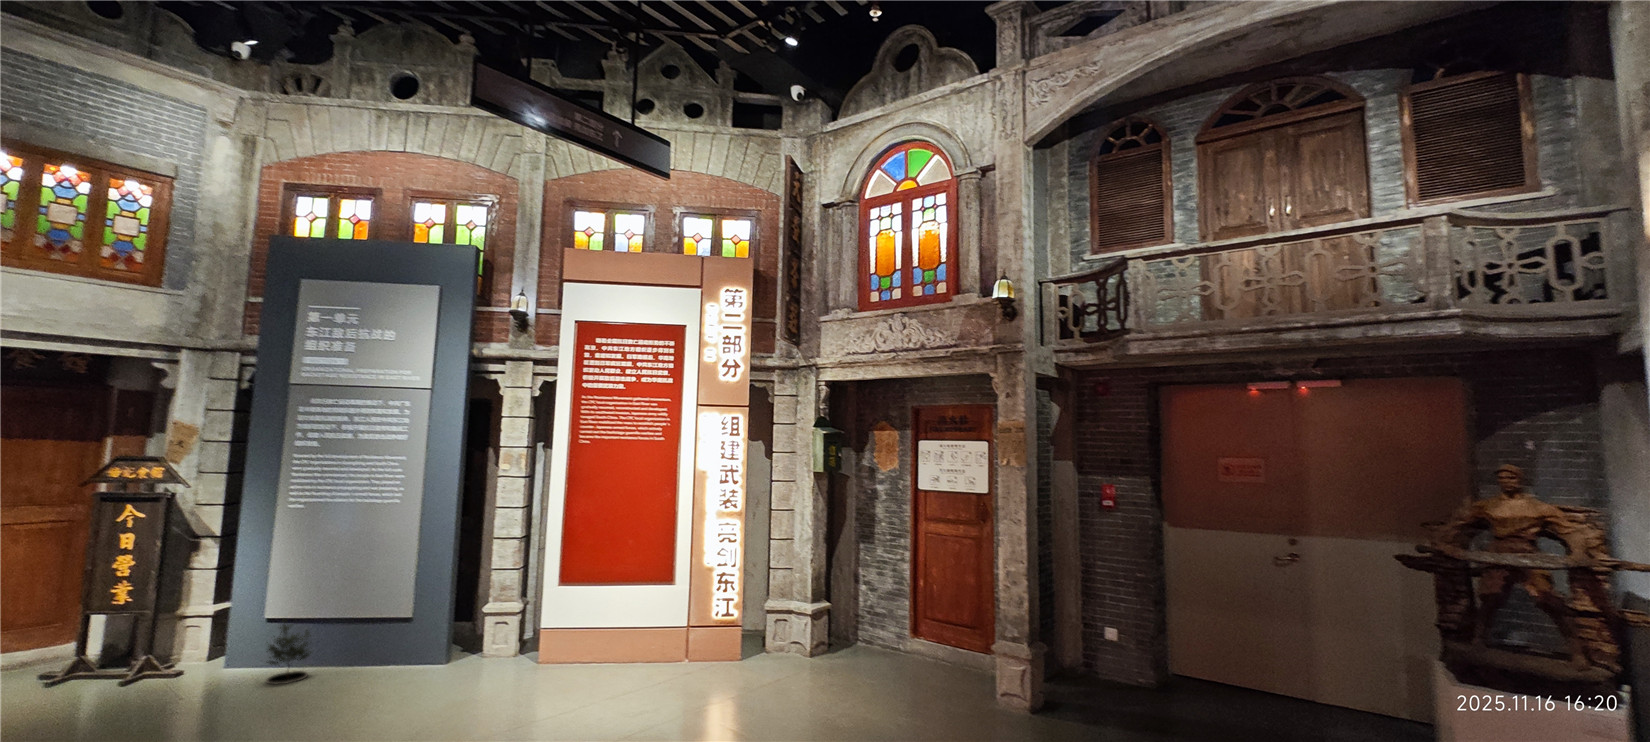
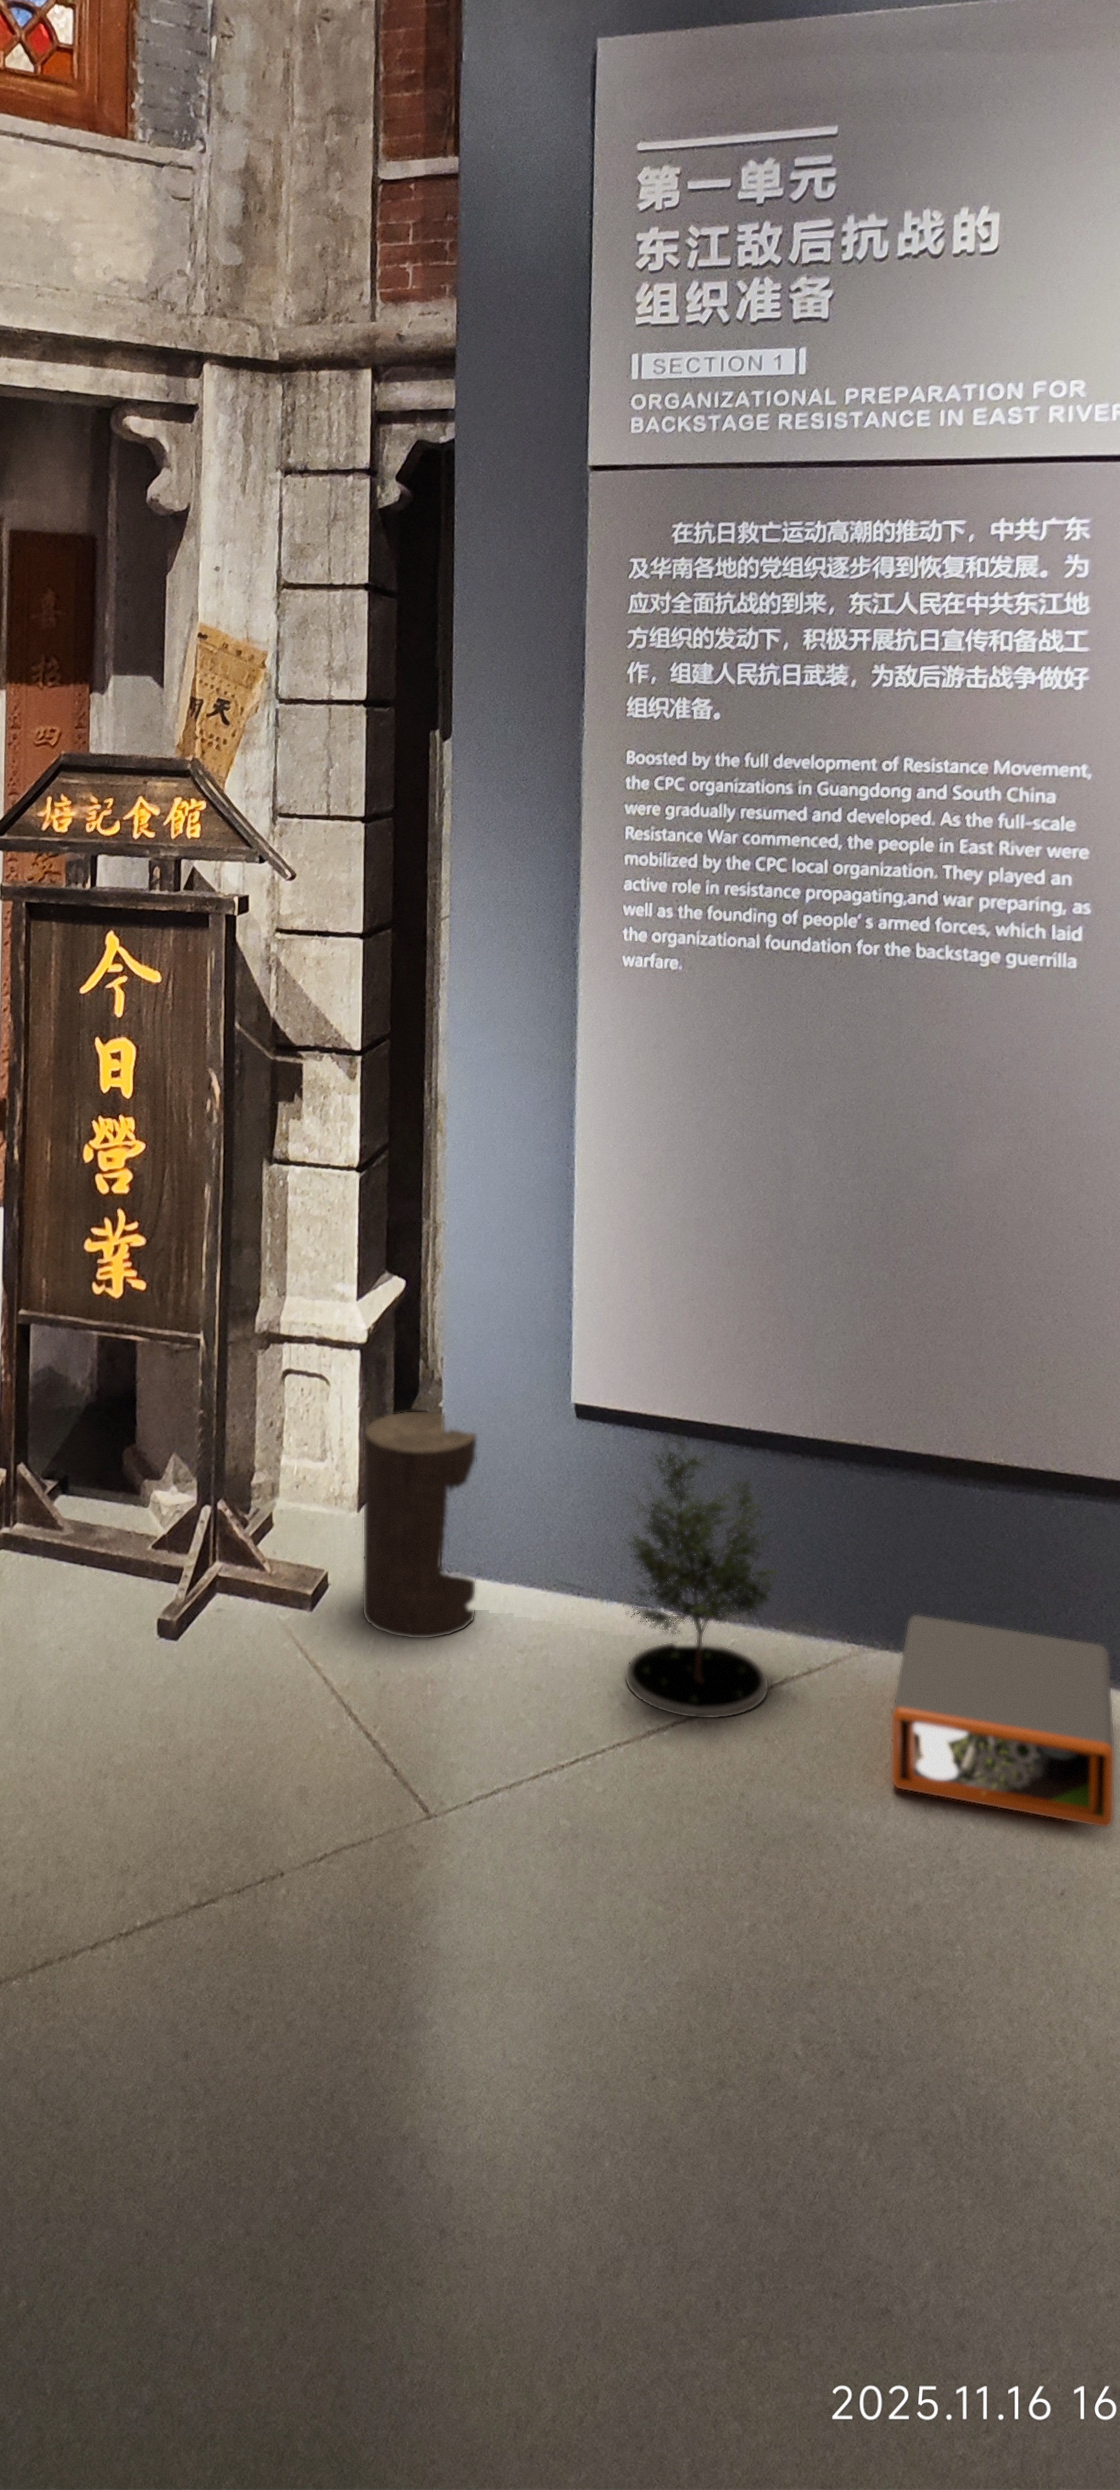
stool: none [194,626,235,682] -> present [363,1412,477,1638]
storage box: none [322,654,396,687] -> present [891,1615,1114,1827]

